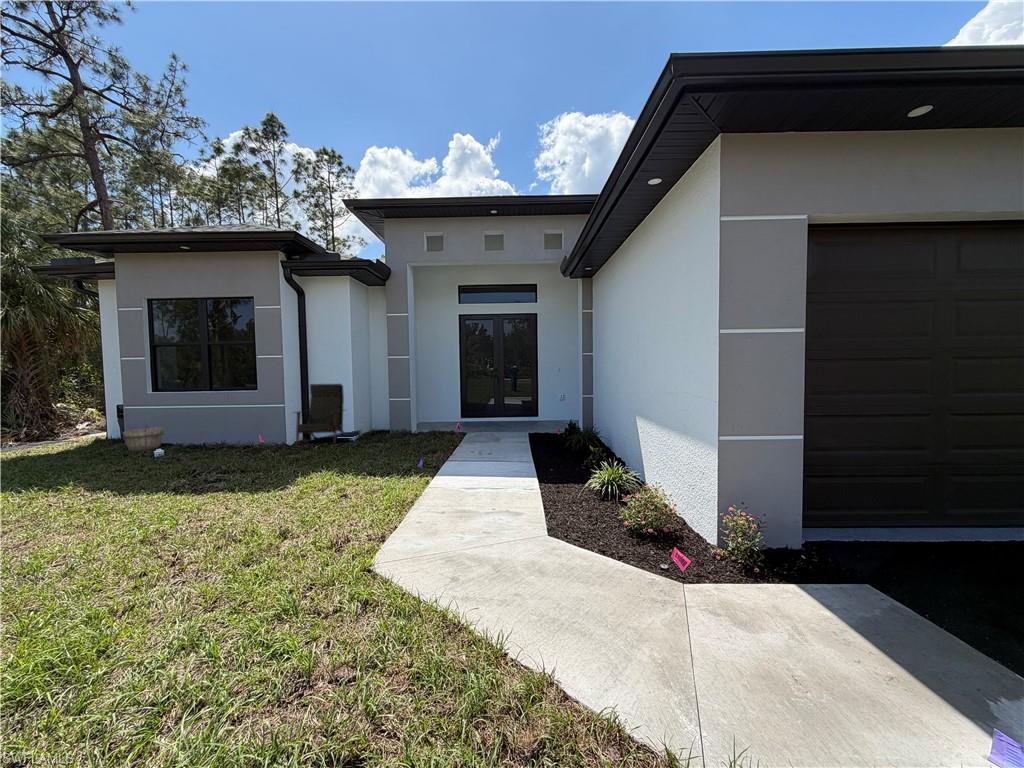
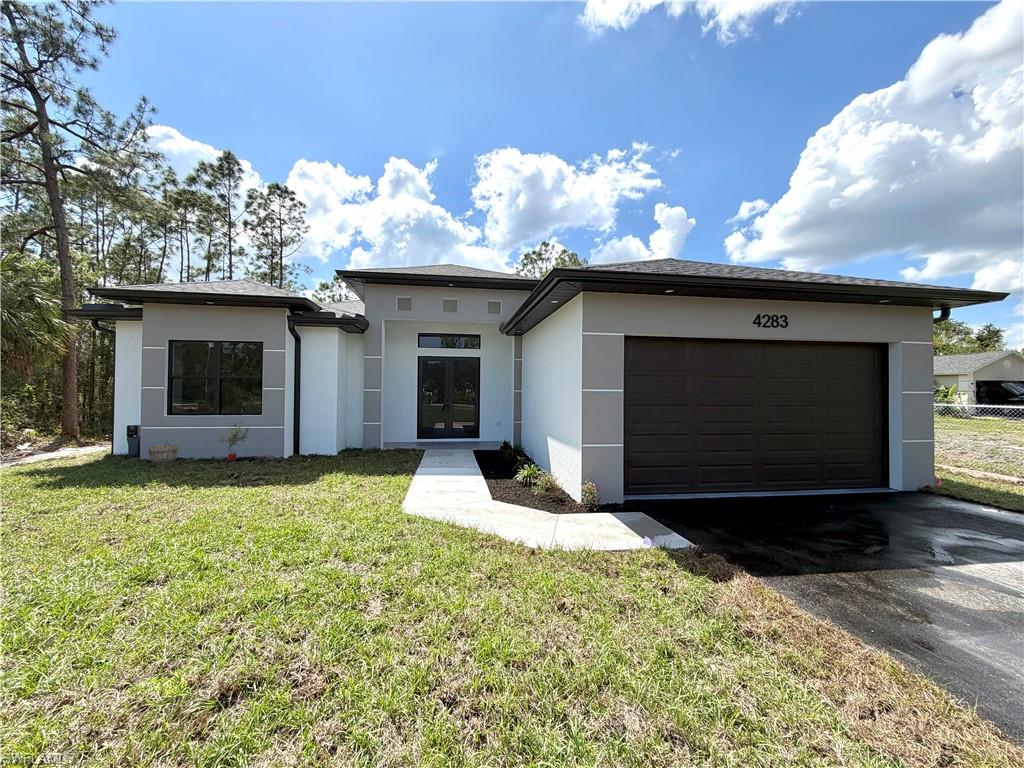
lounge chair: present [296,384,346,444] -> none [293,411,332,458]
potted tree: none [200,400,240,449] -> present [217,423,249,461]

